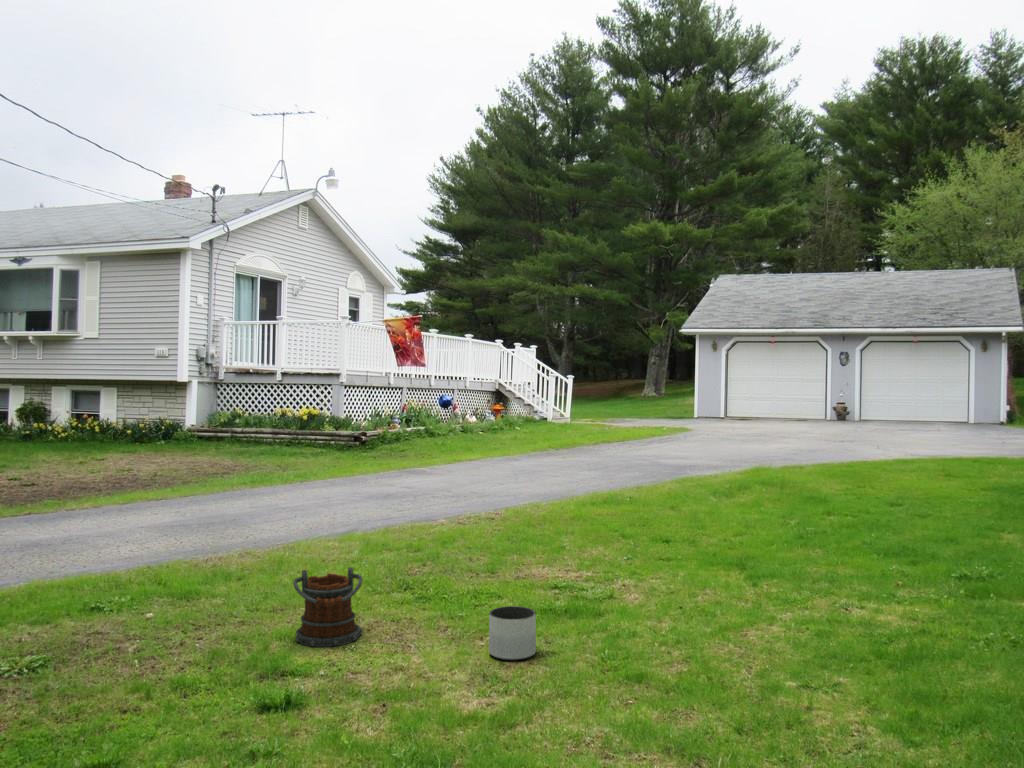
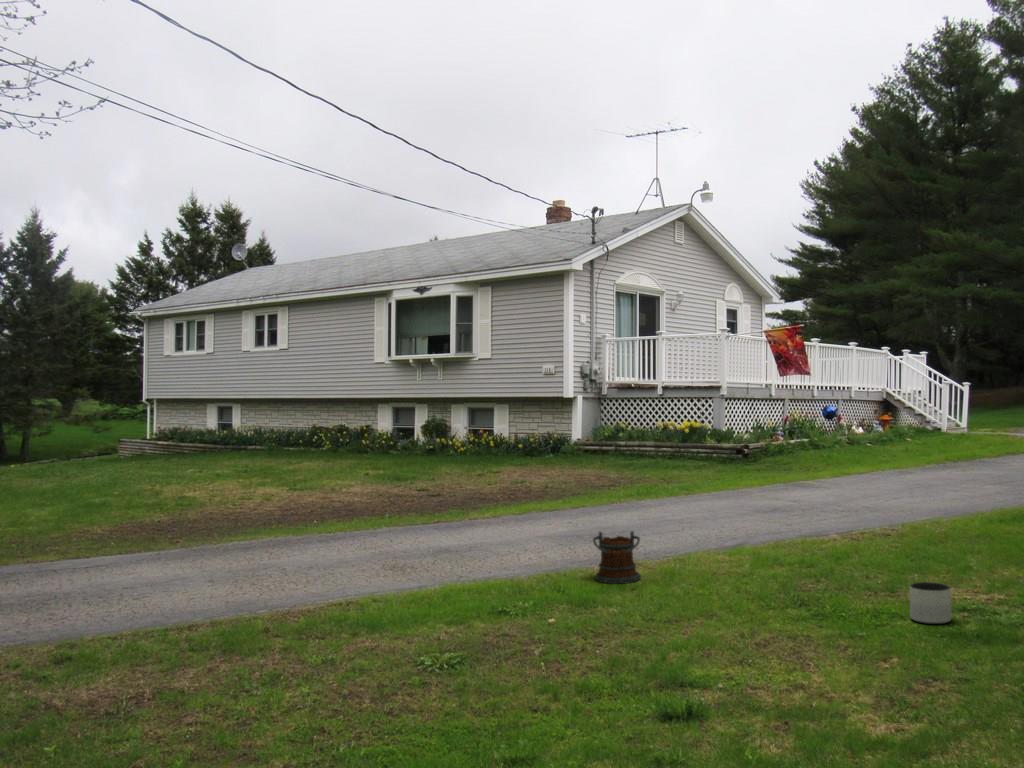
bucket: present [293,567,362,647] -> present [593,531,641,584]

